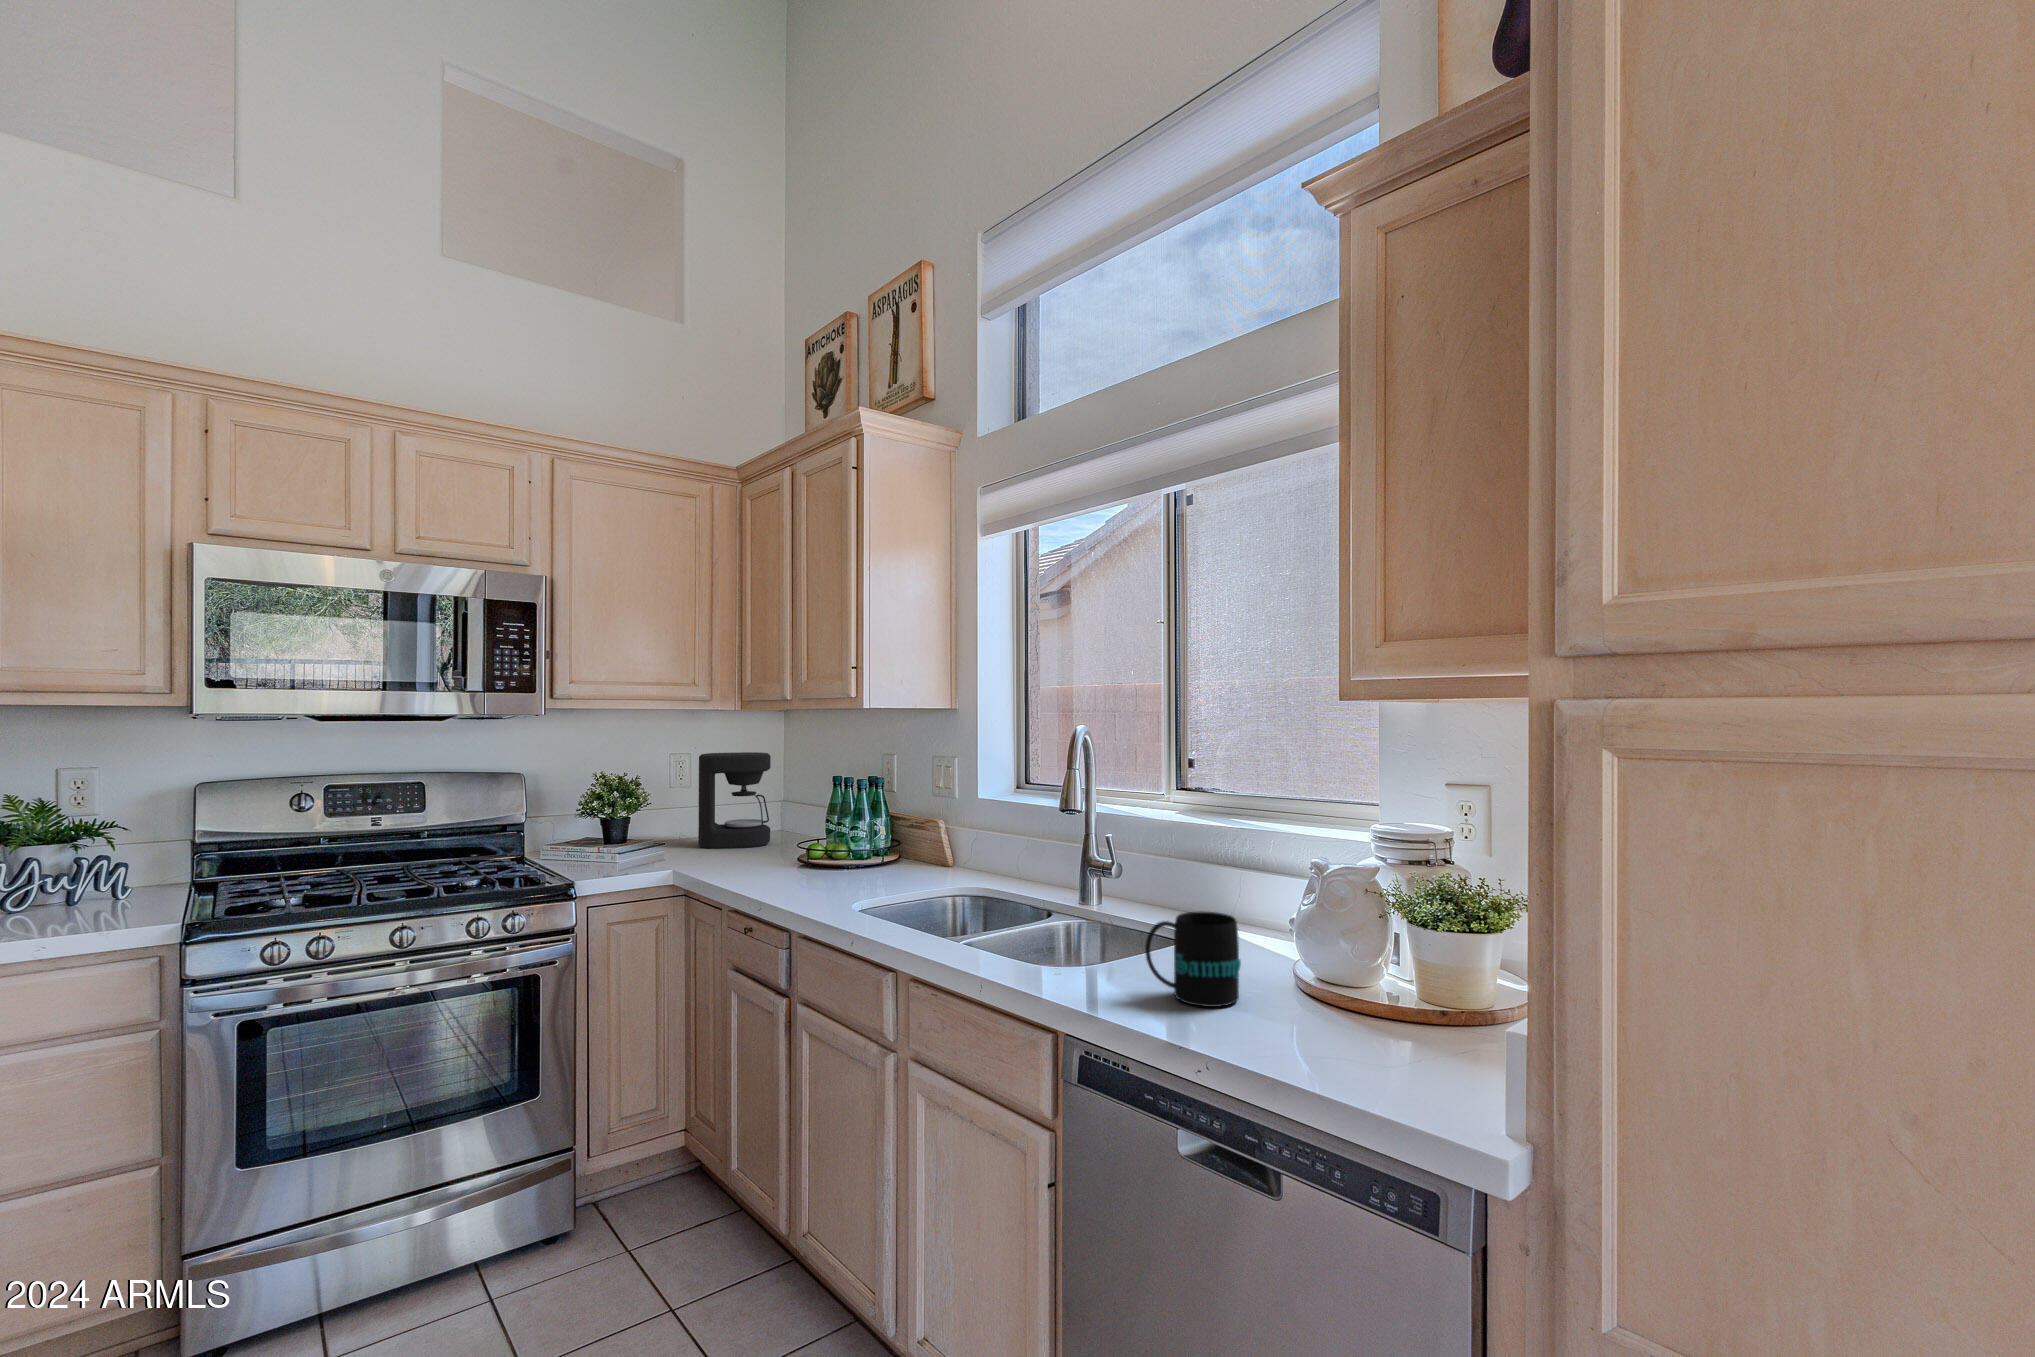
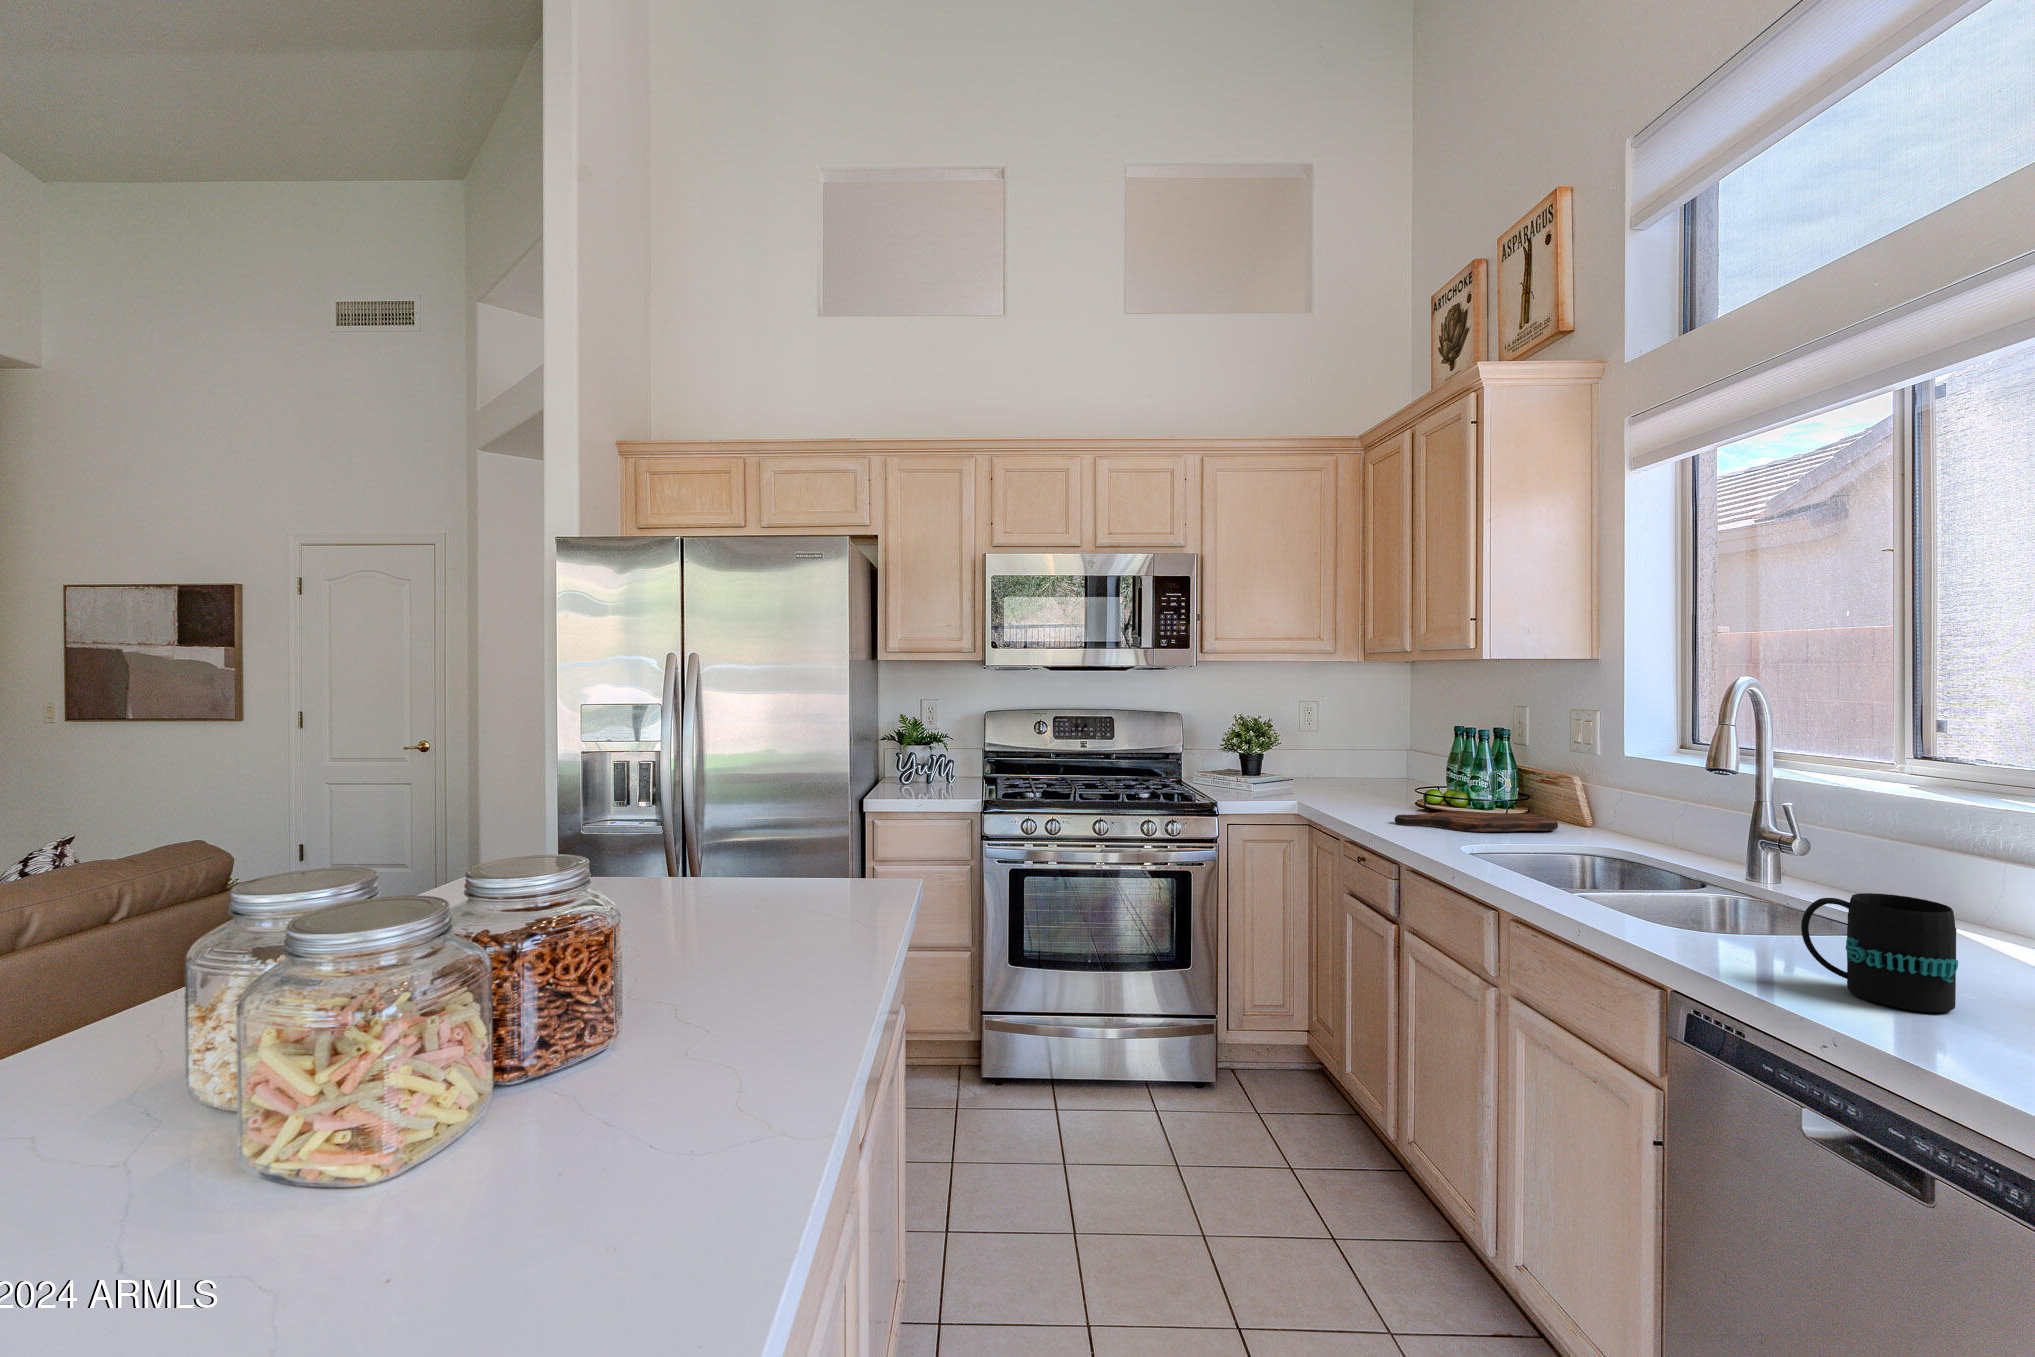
coffee maker: present [698,752,771,849] -> none [1327,703,1395,791]
cutting board: none [780,860,929,886] -> present [1395,811,1558,832]

